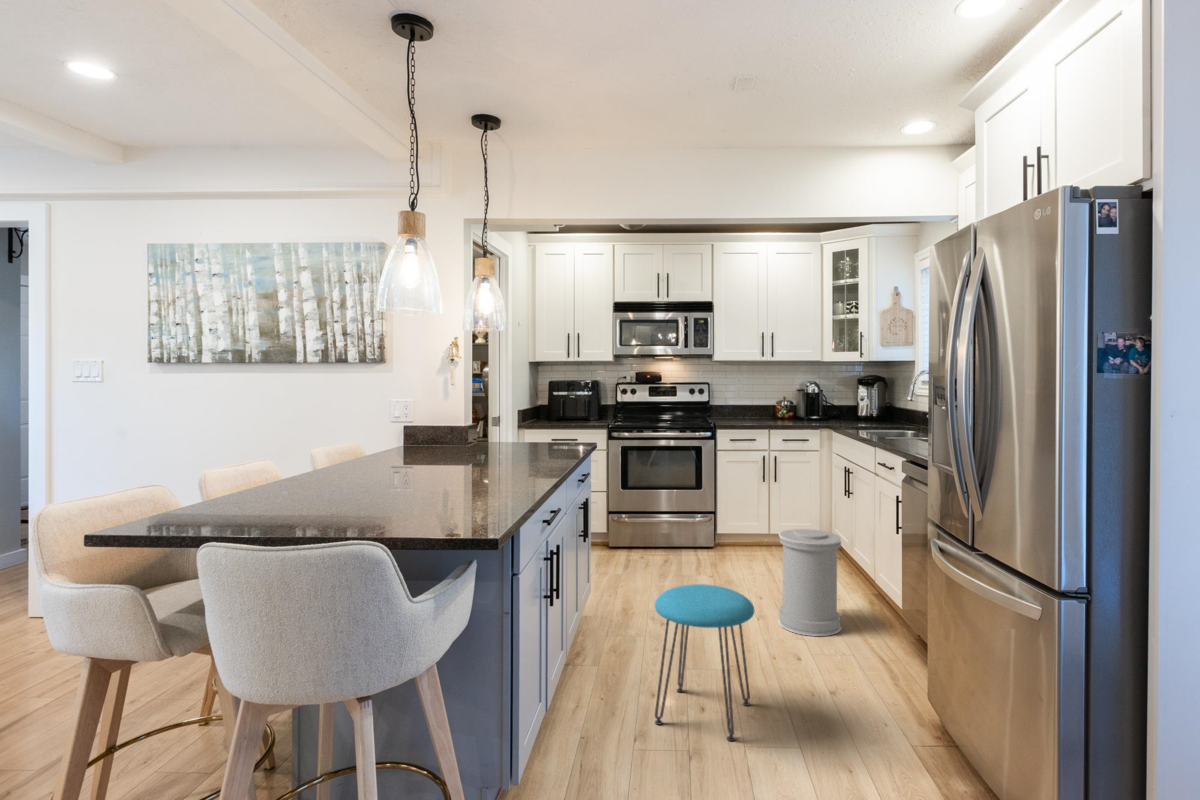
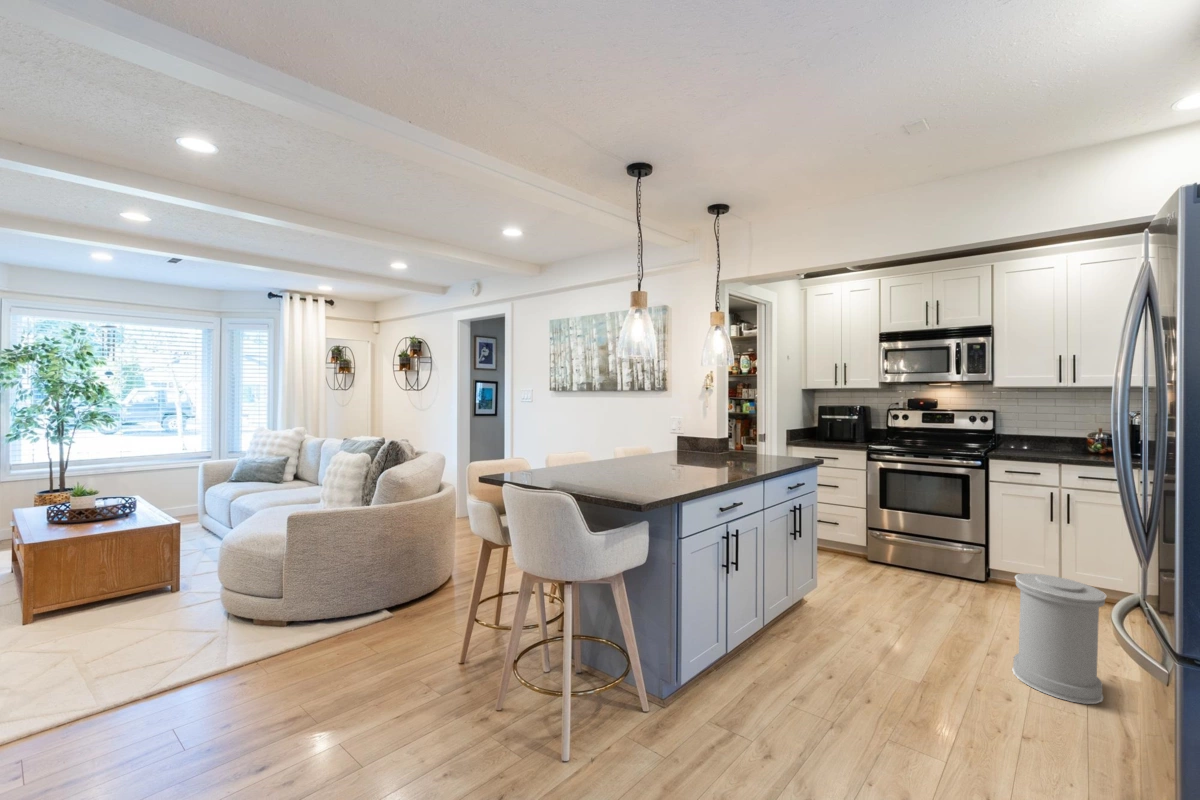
stool: present [655,584,754,741] -> none [805,596,917,755]

